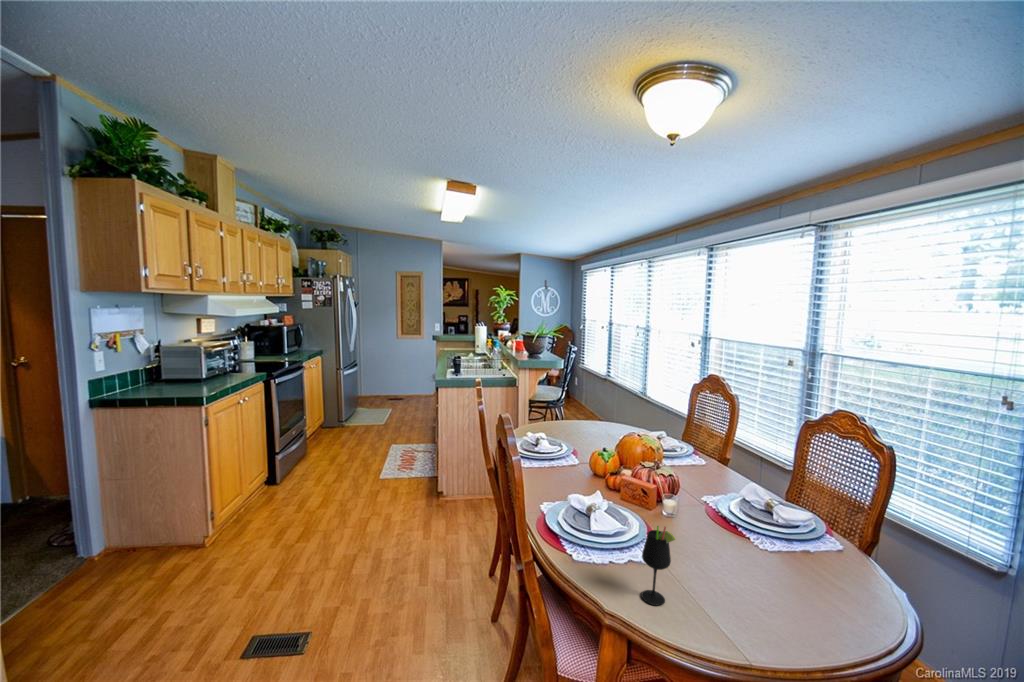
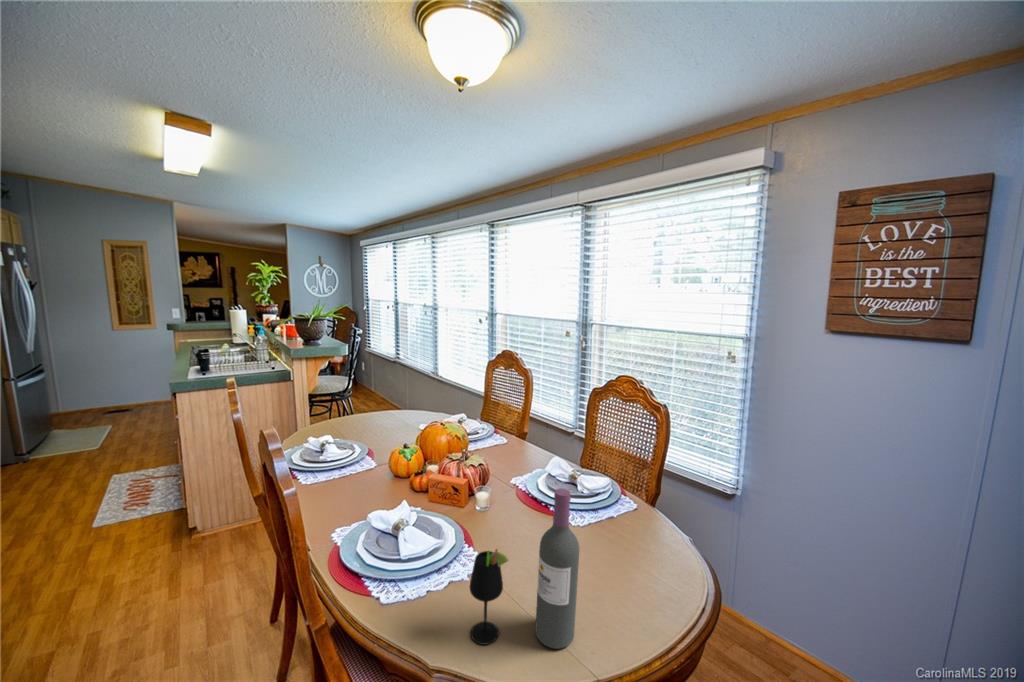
wine bottle: none [698,490,743,630] -> present [535,488,579,649]

